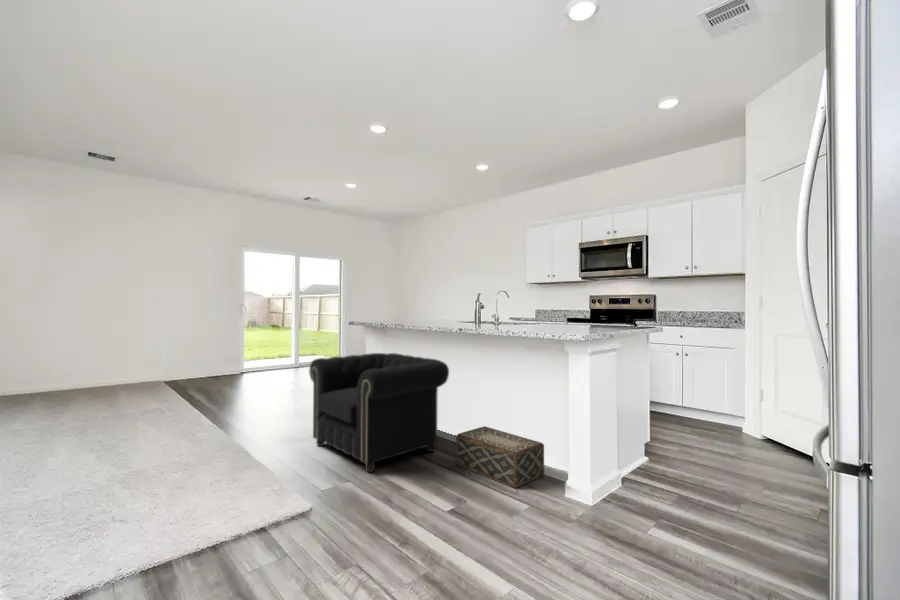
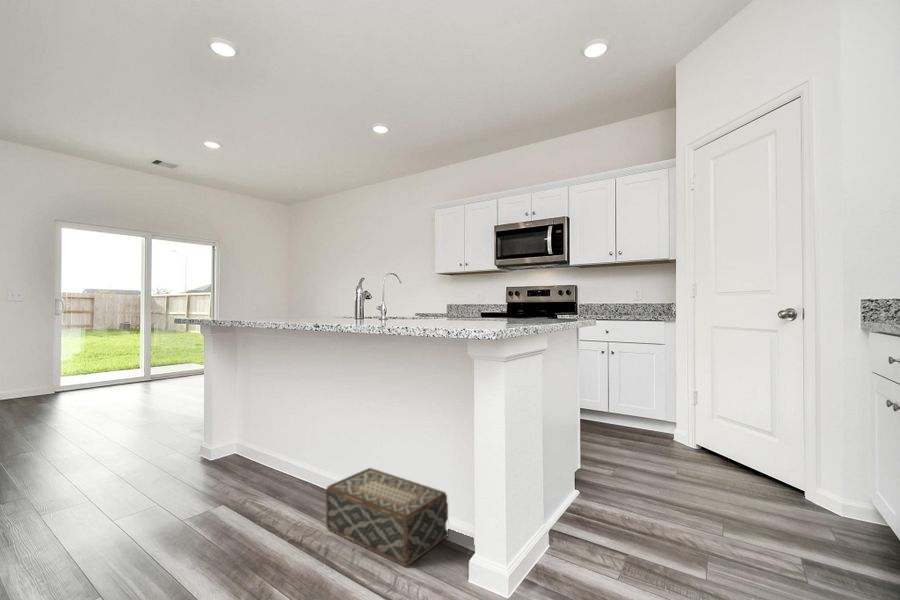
armchair: present [309,353,449,472] -> none [106,369,320,561]

